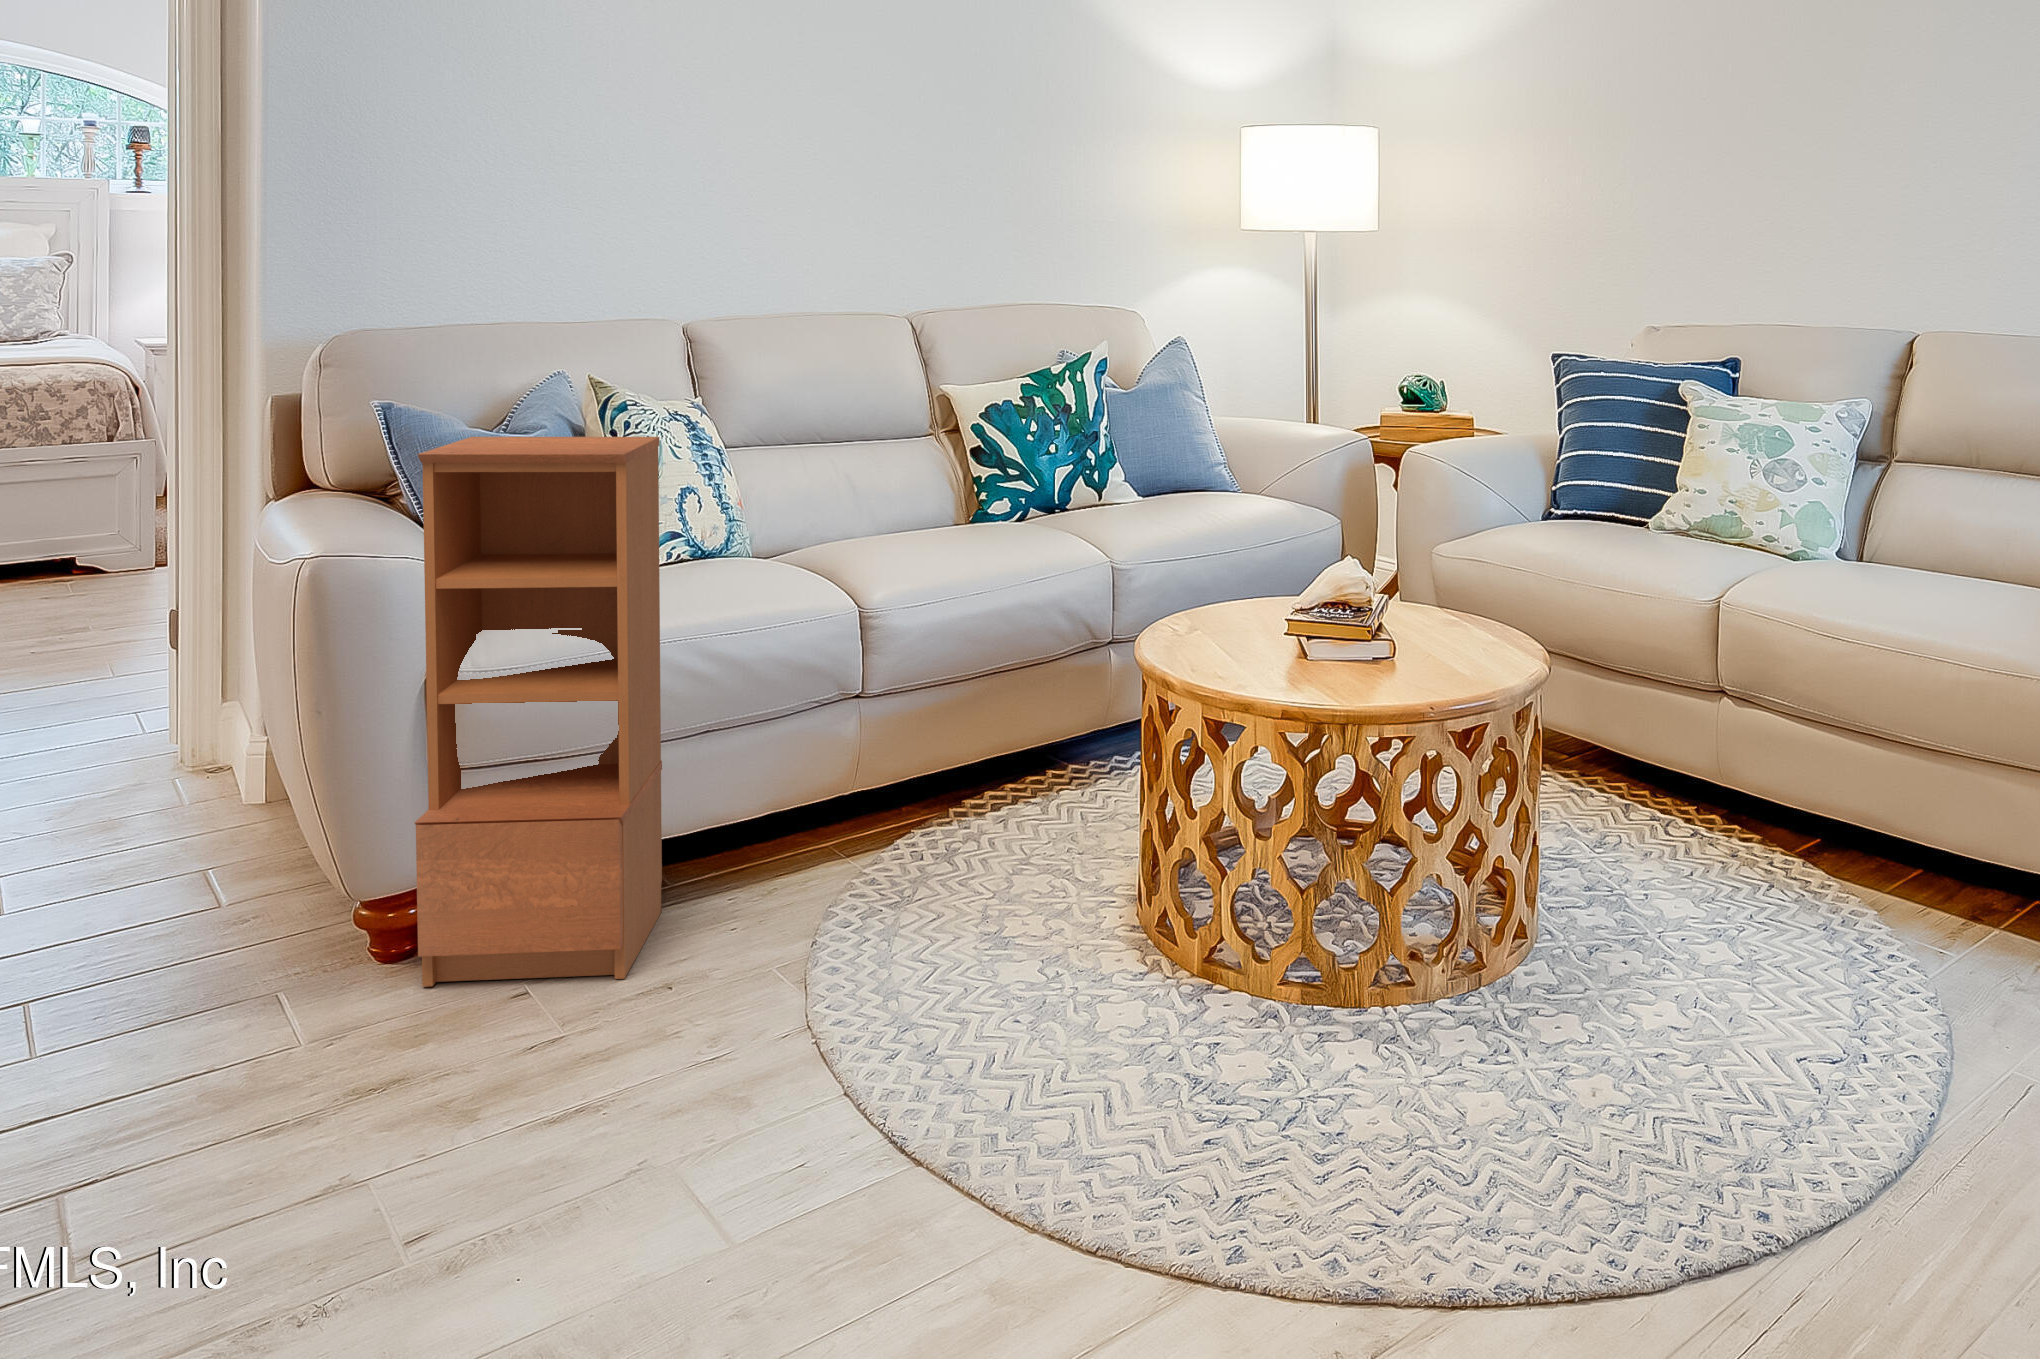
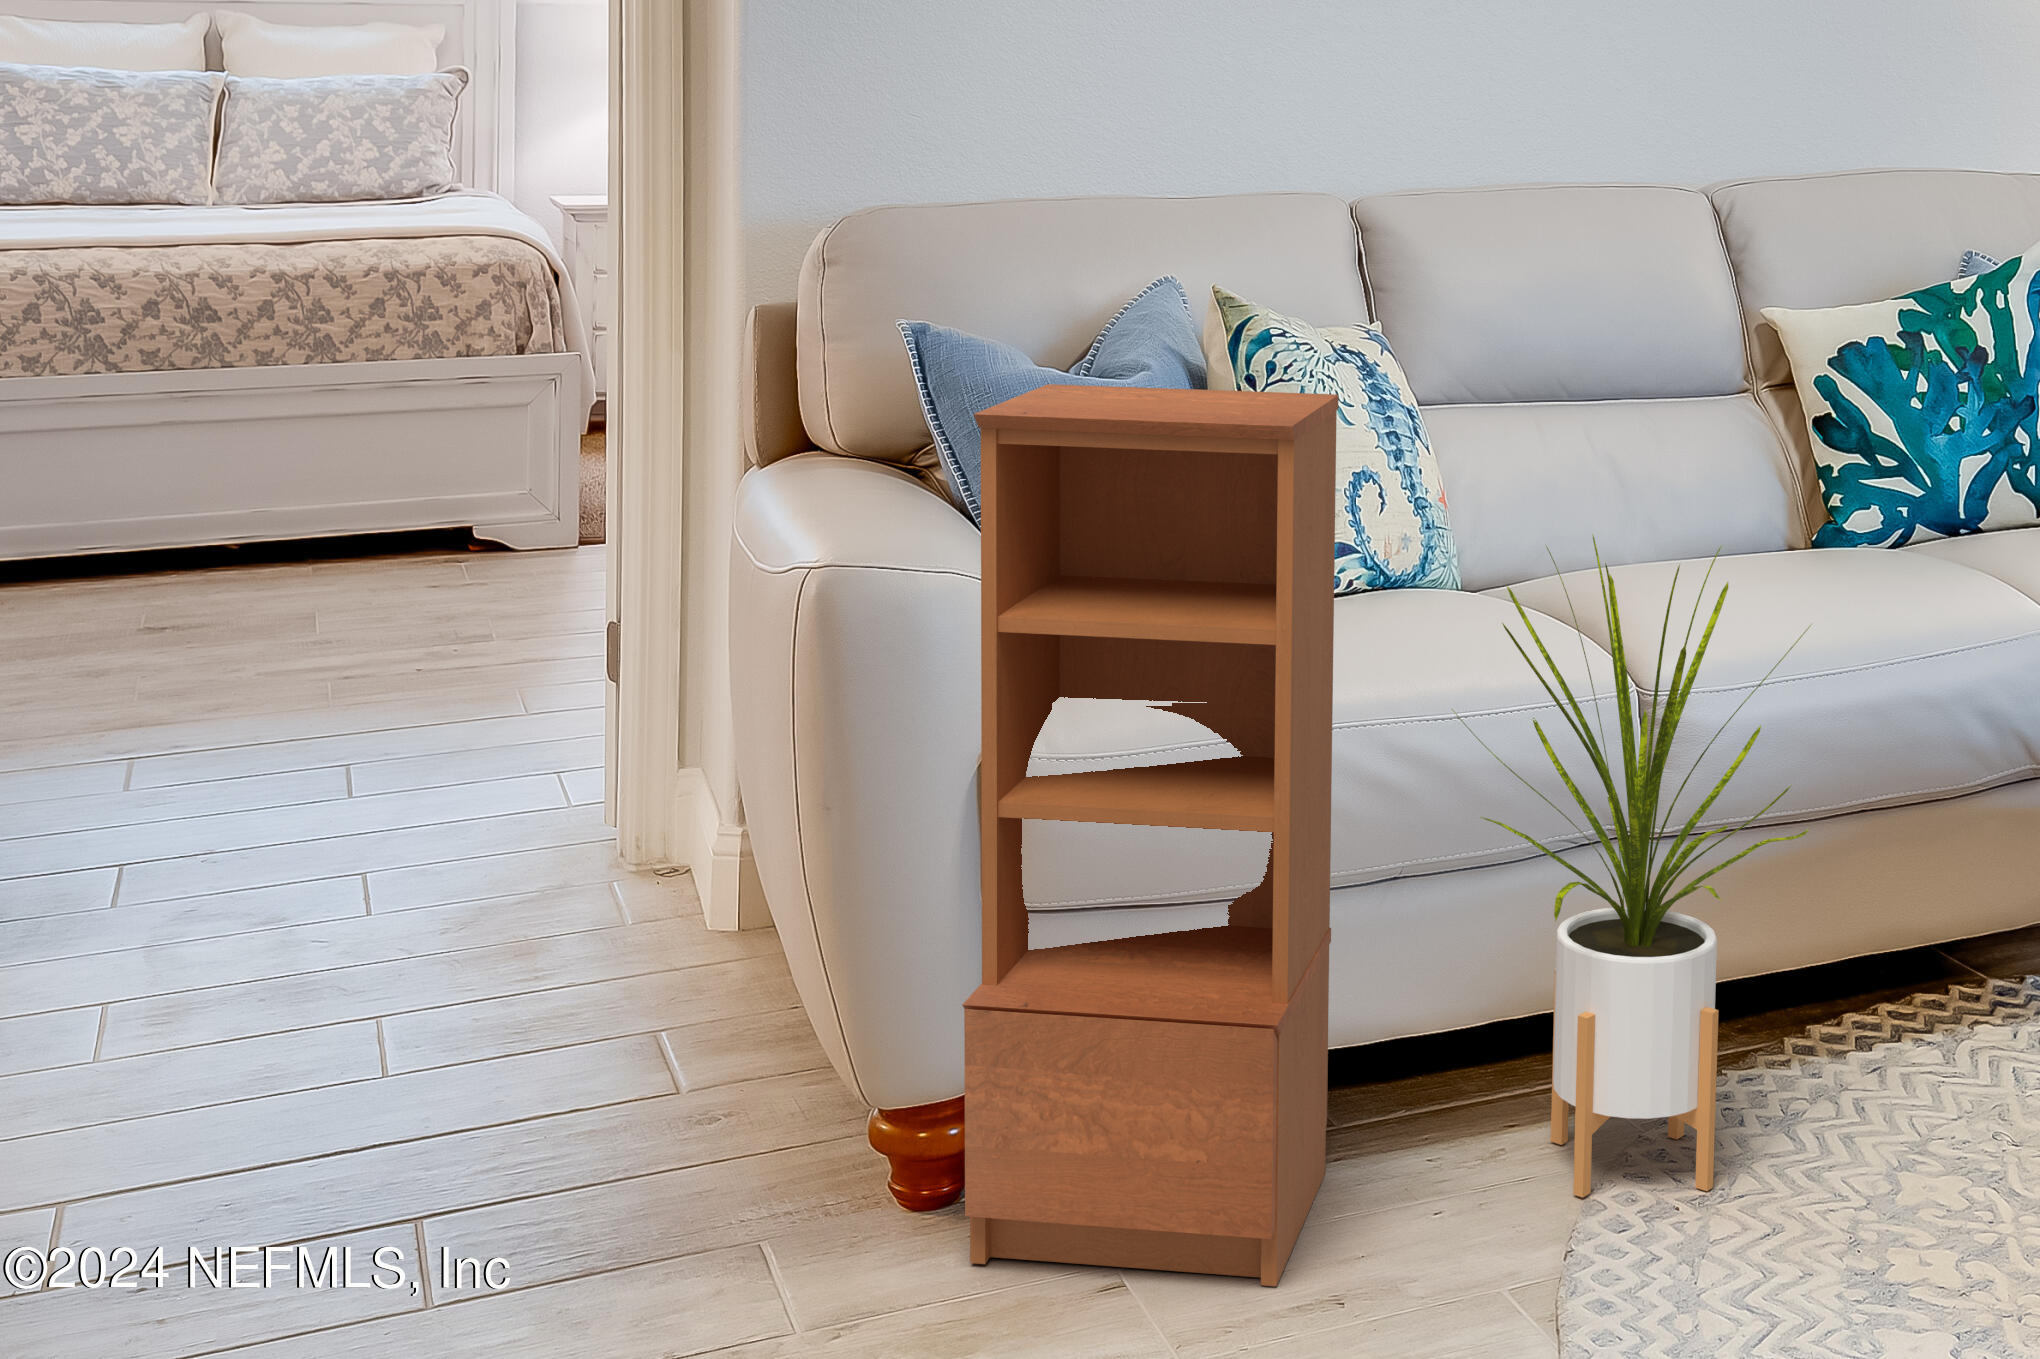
house plant: none [734,515,954,910] -> present [1452,535,1812,1198]

